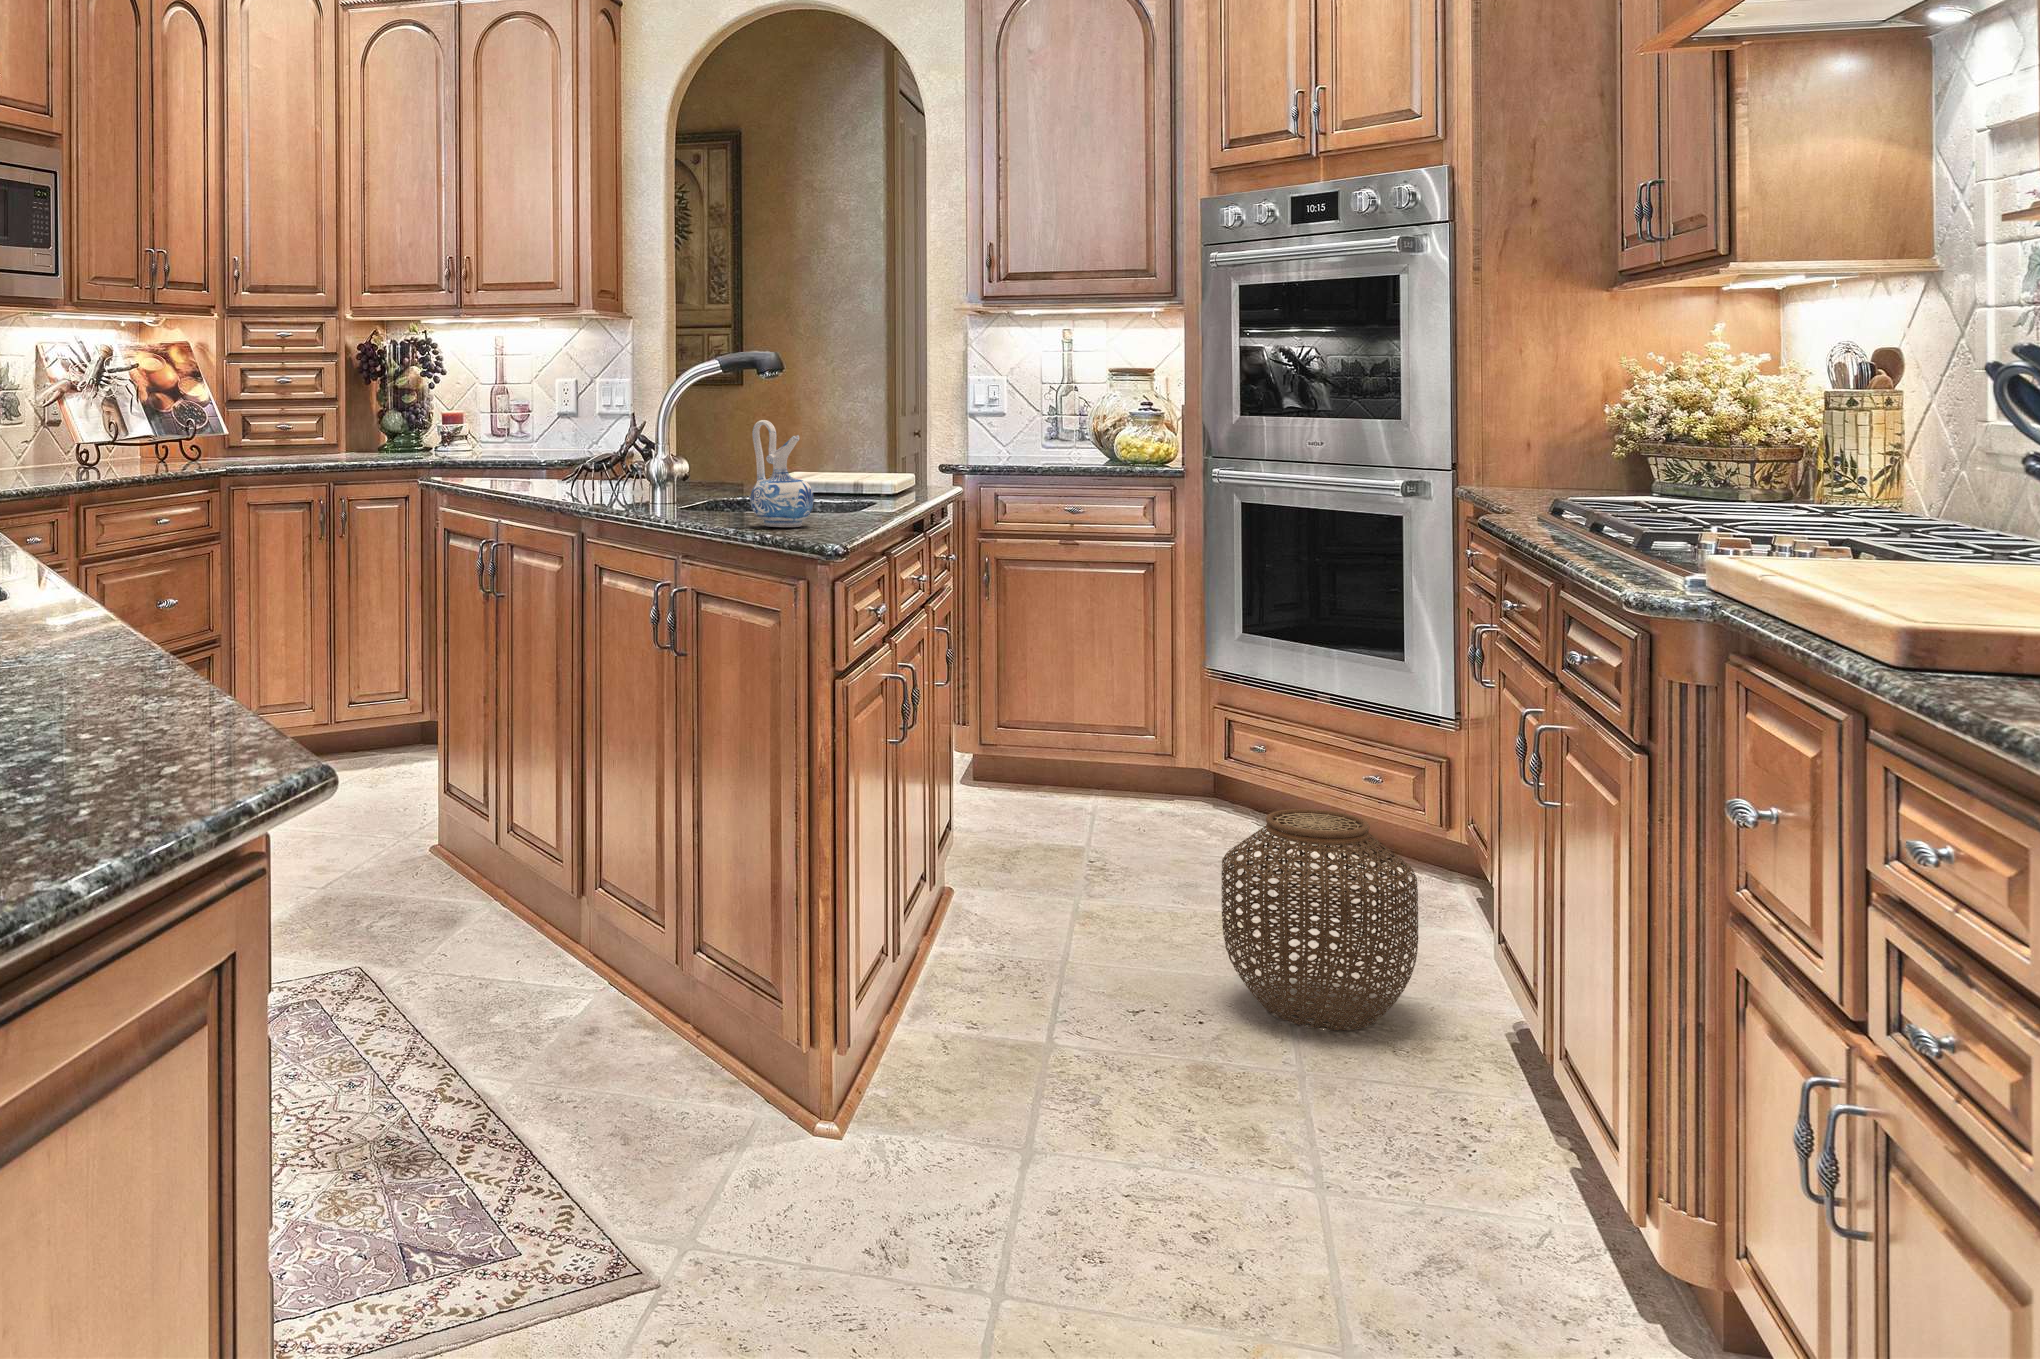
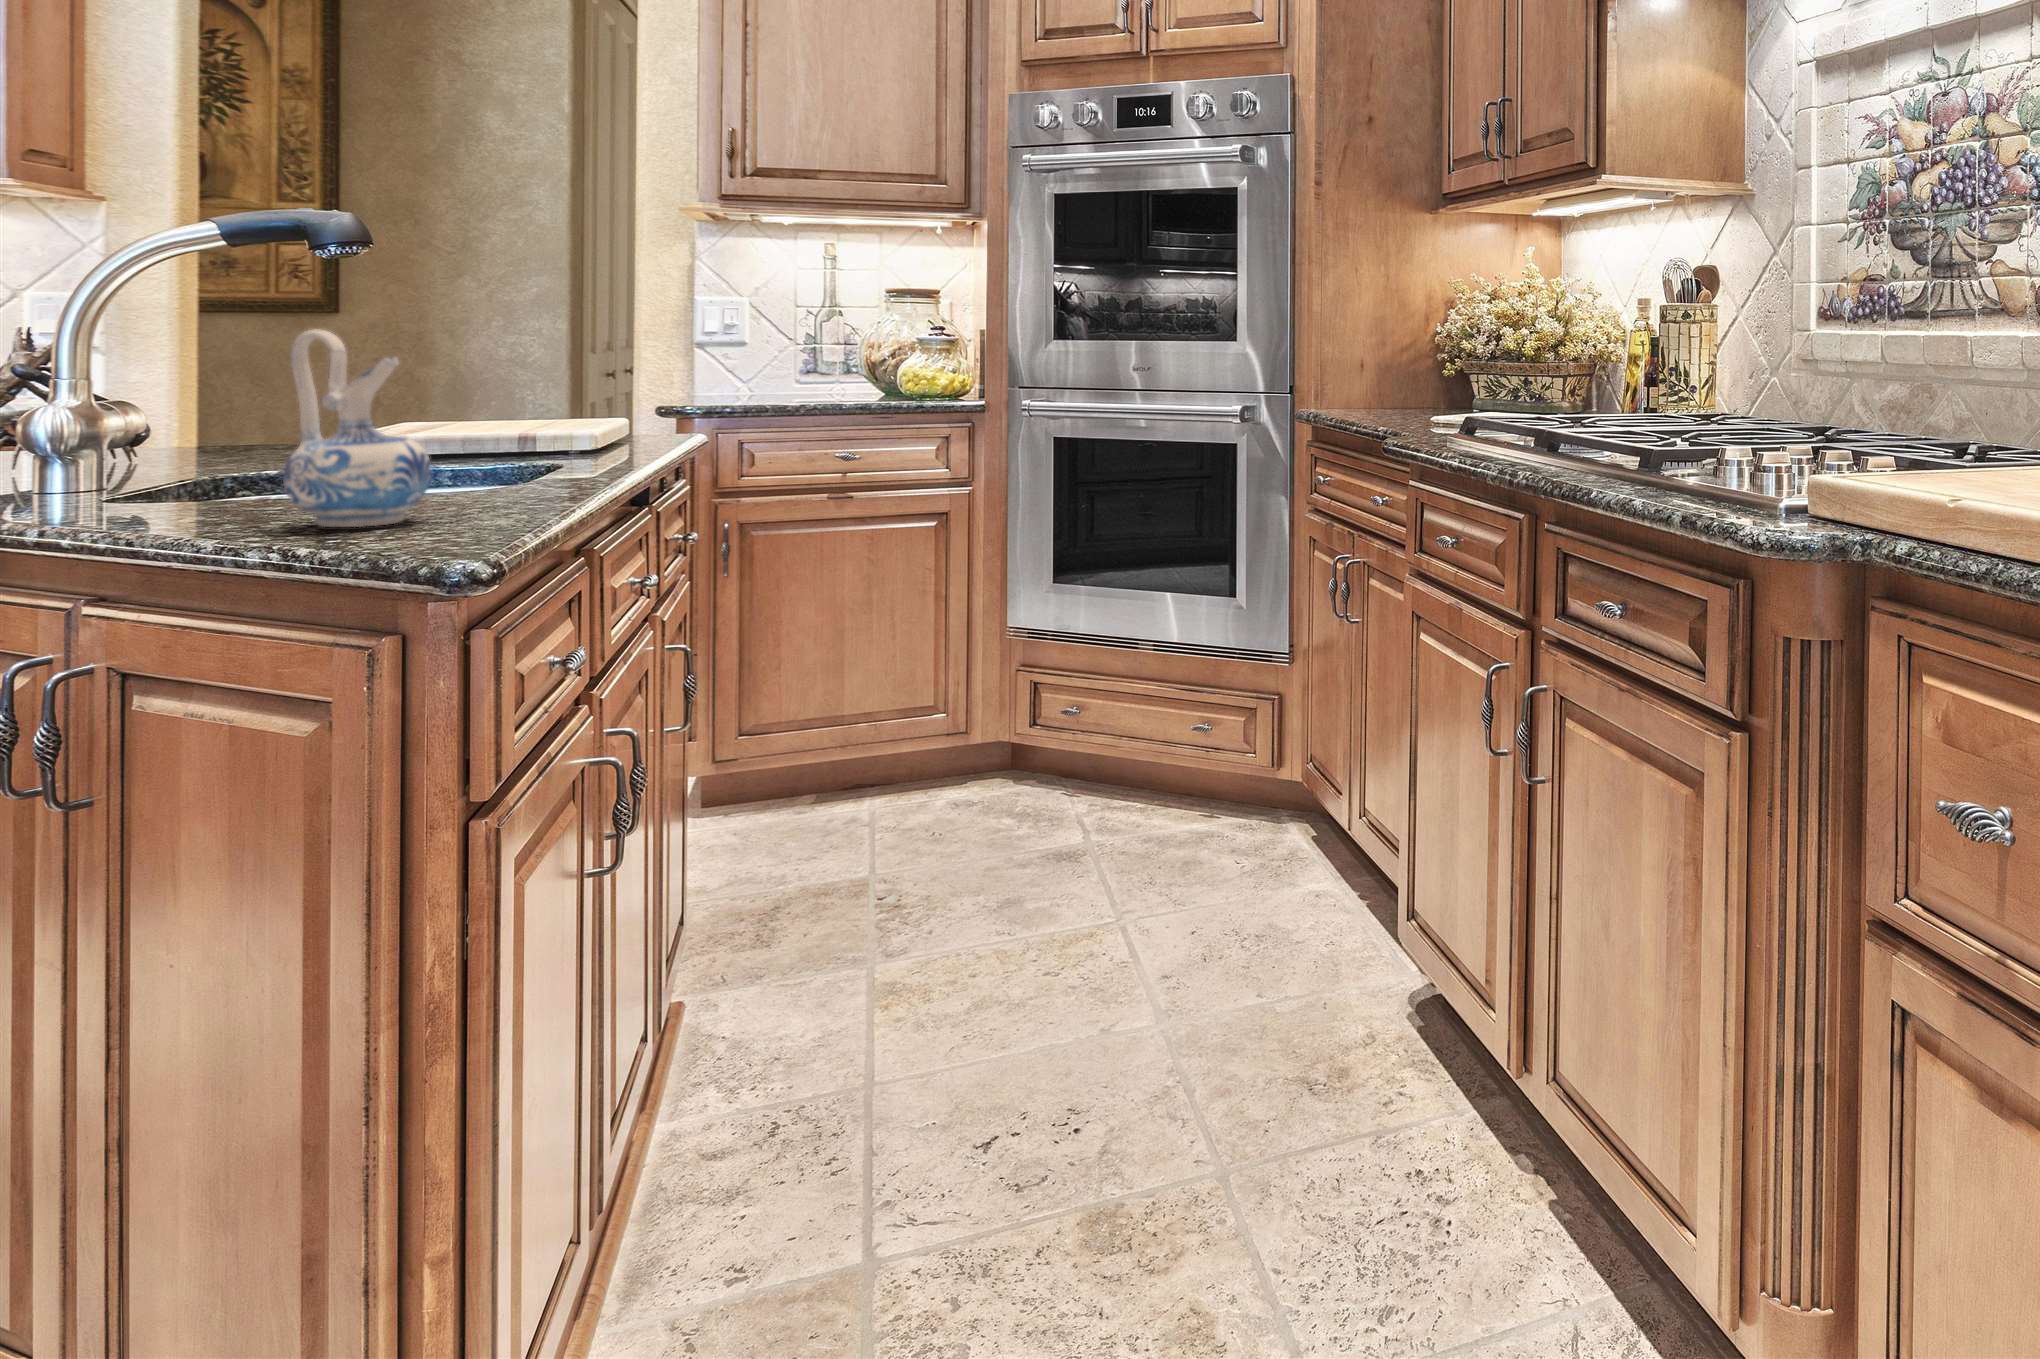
woven basket: present [1222,809,1418,1030] -> none [1090,812,1323,1096]

